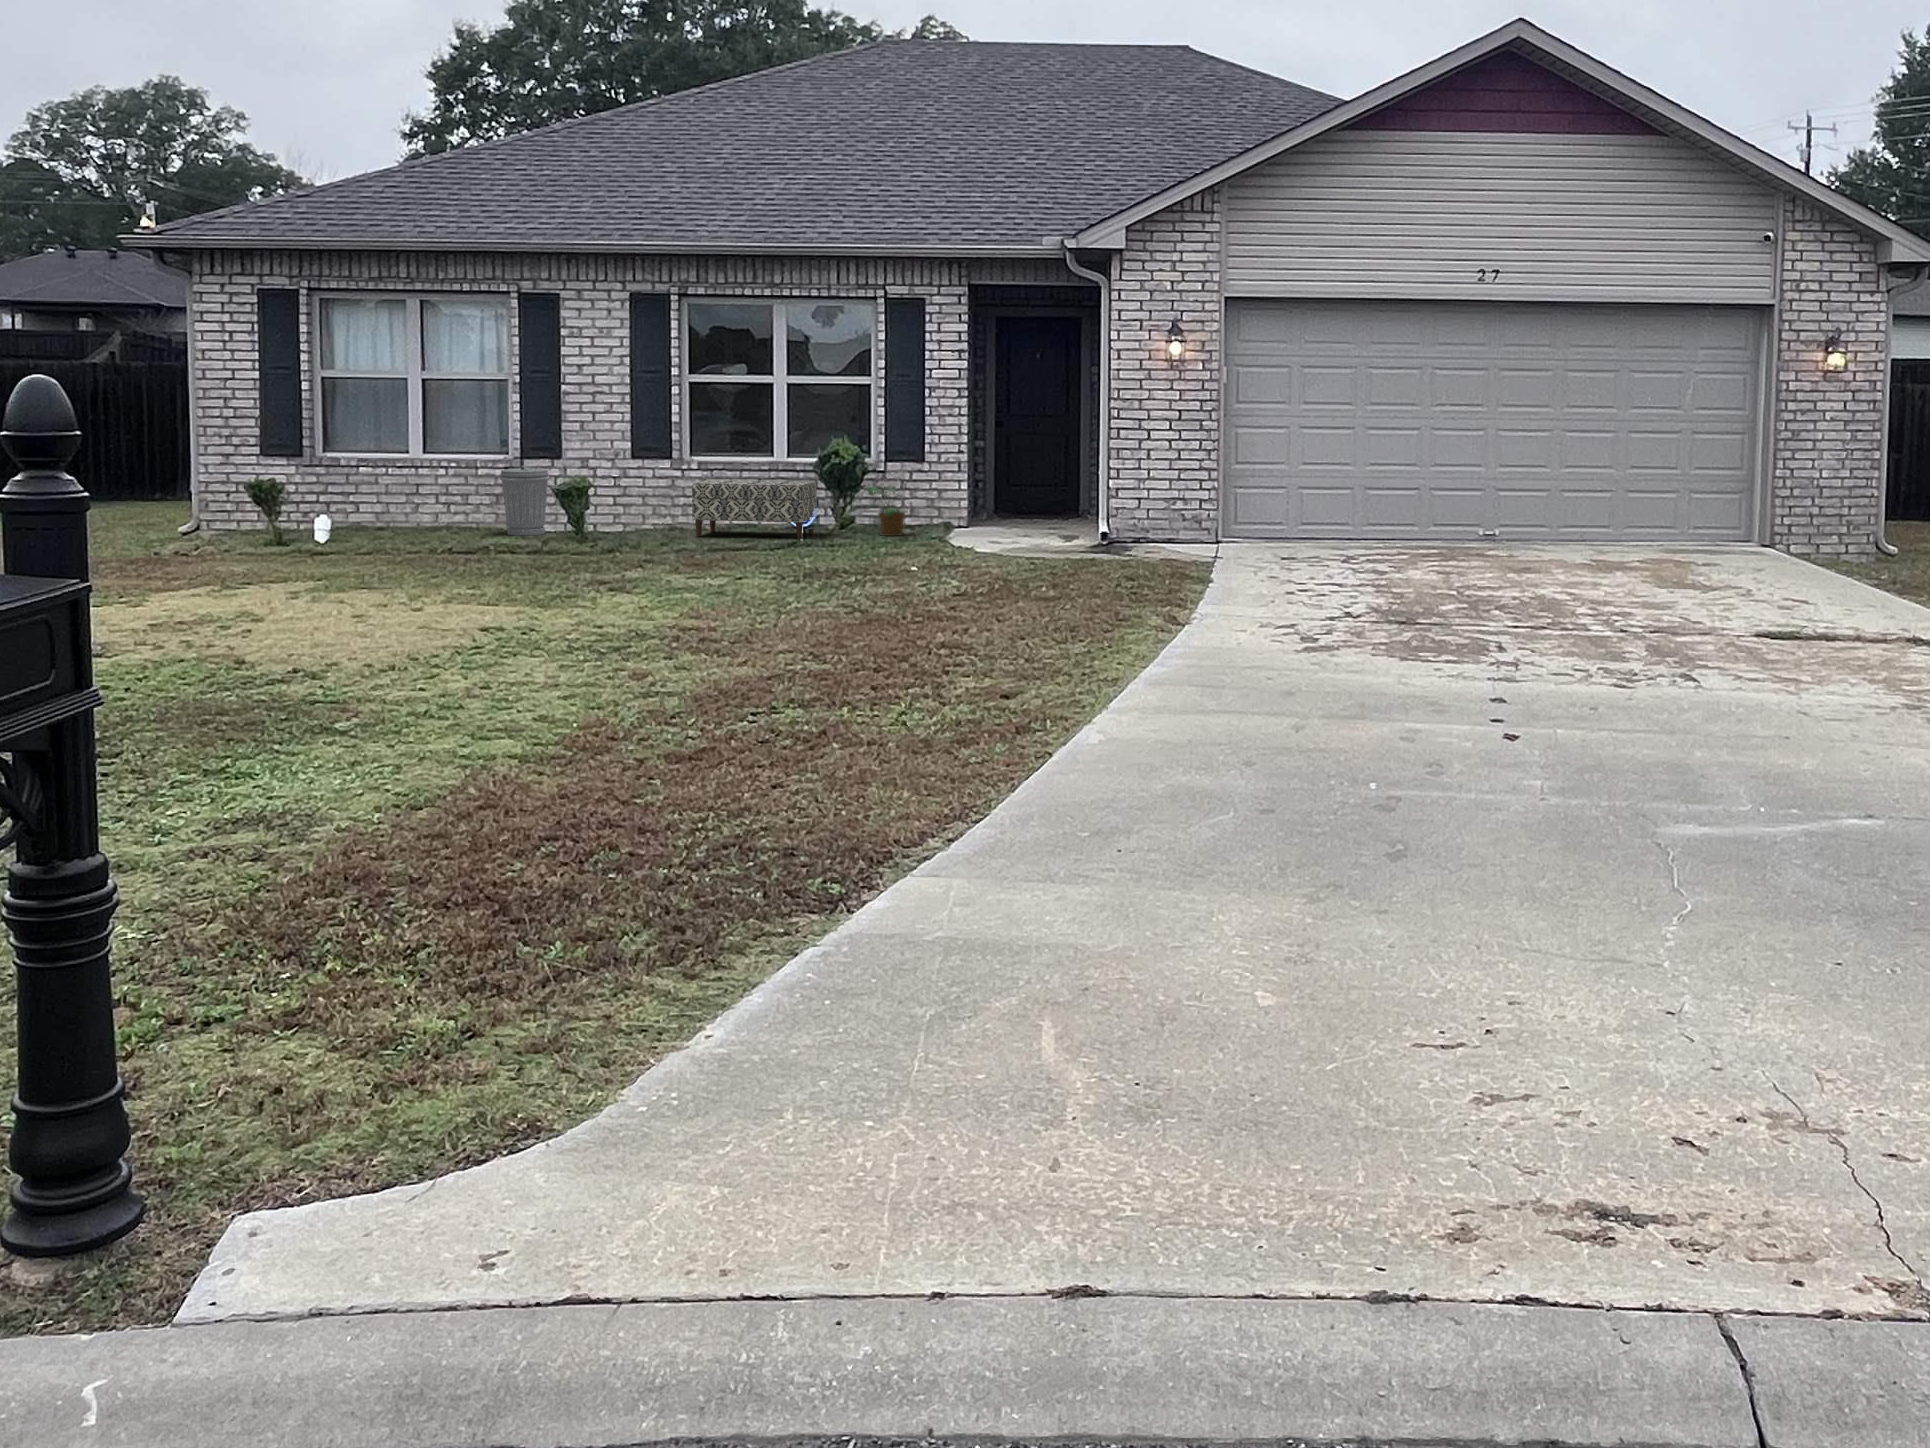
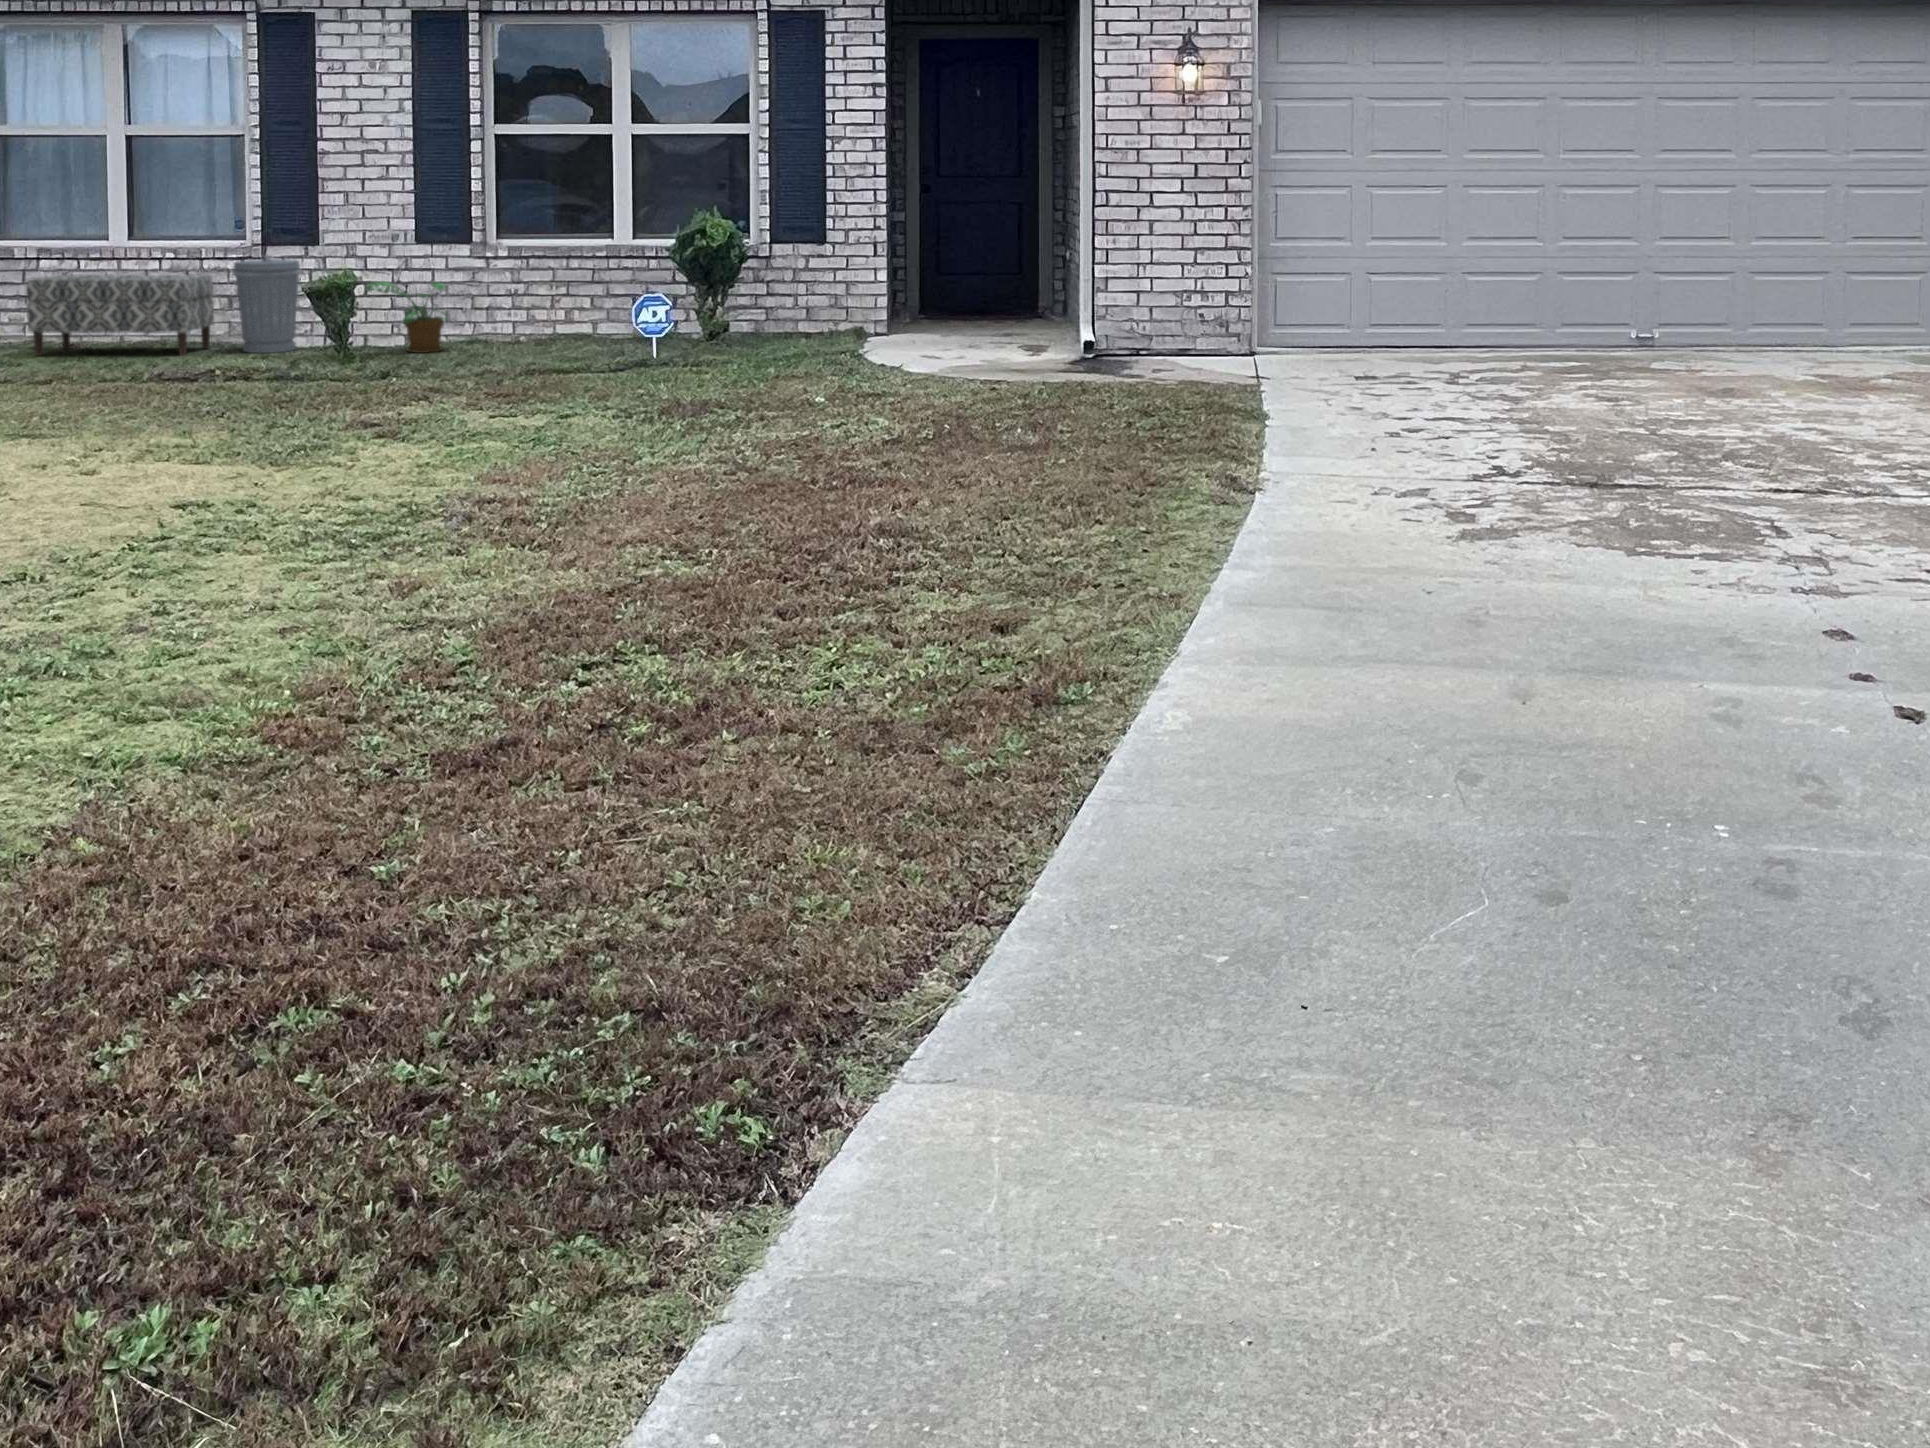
bench: present [692,479,817,539] -> present [26,274,214,356]
potted plant: present [865,487,905,536] -> present [366,281,449,353]

